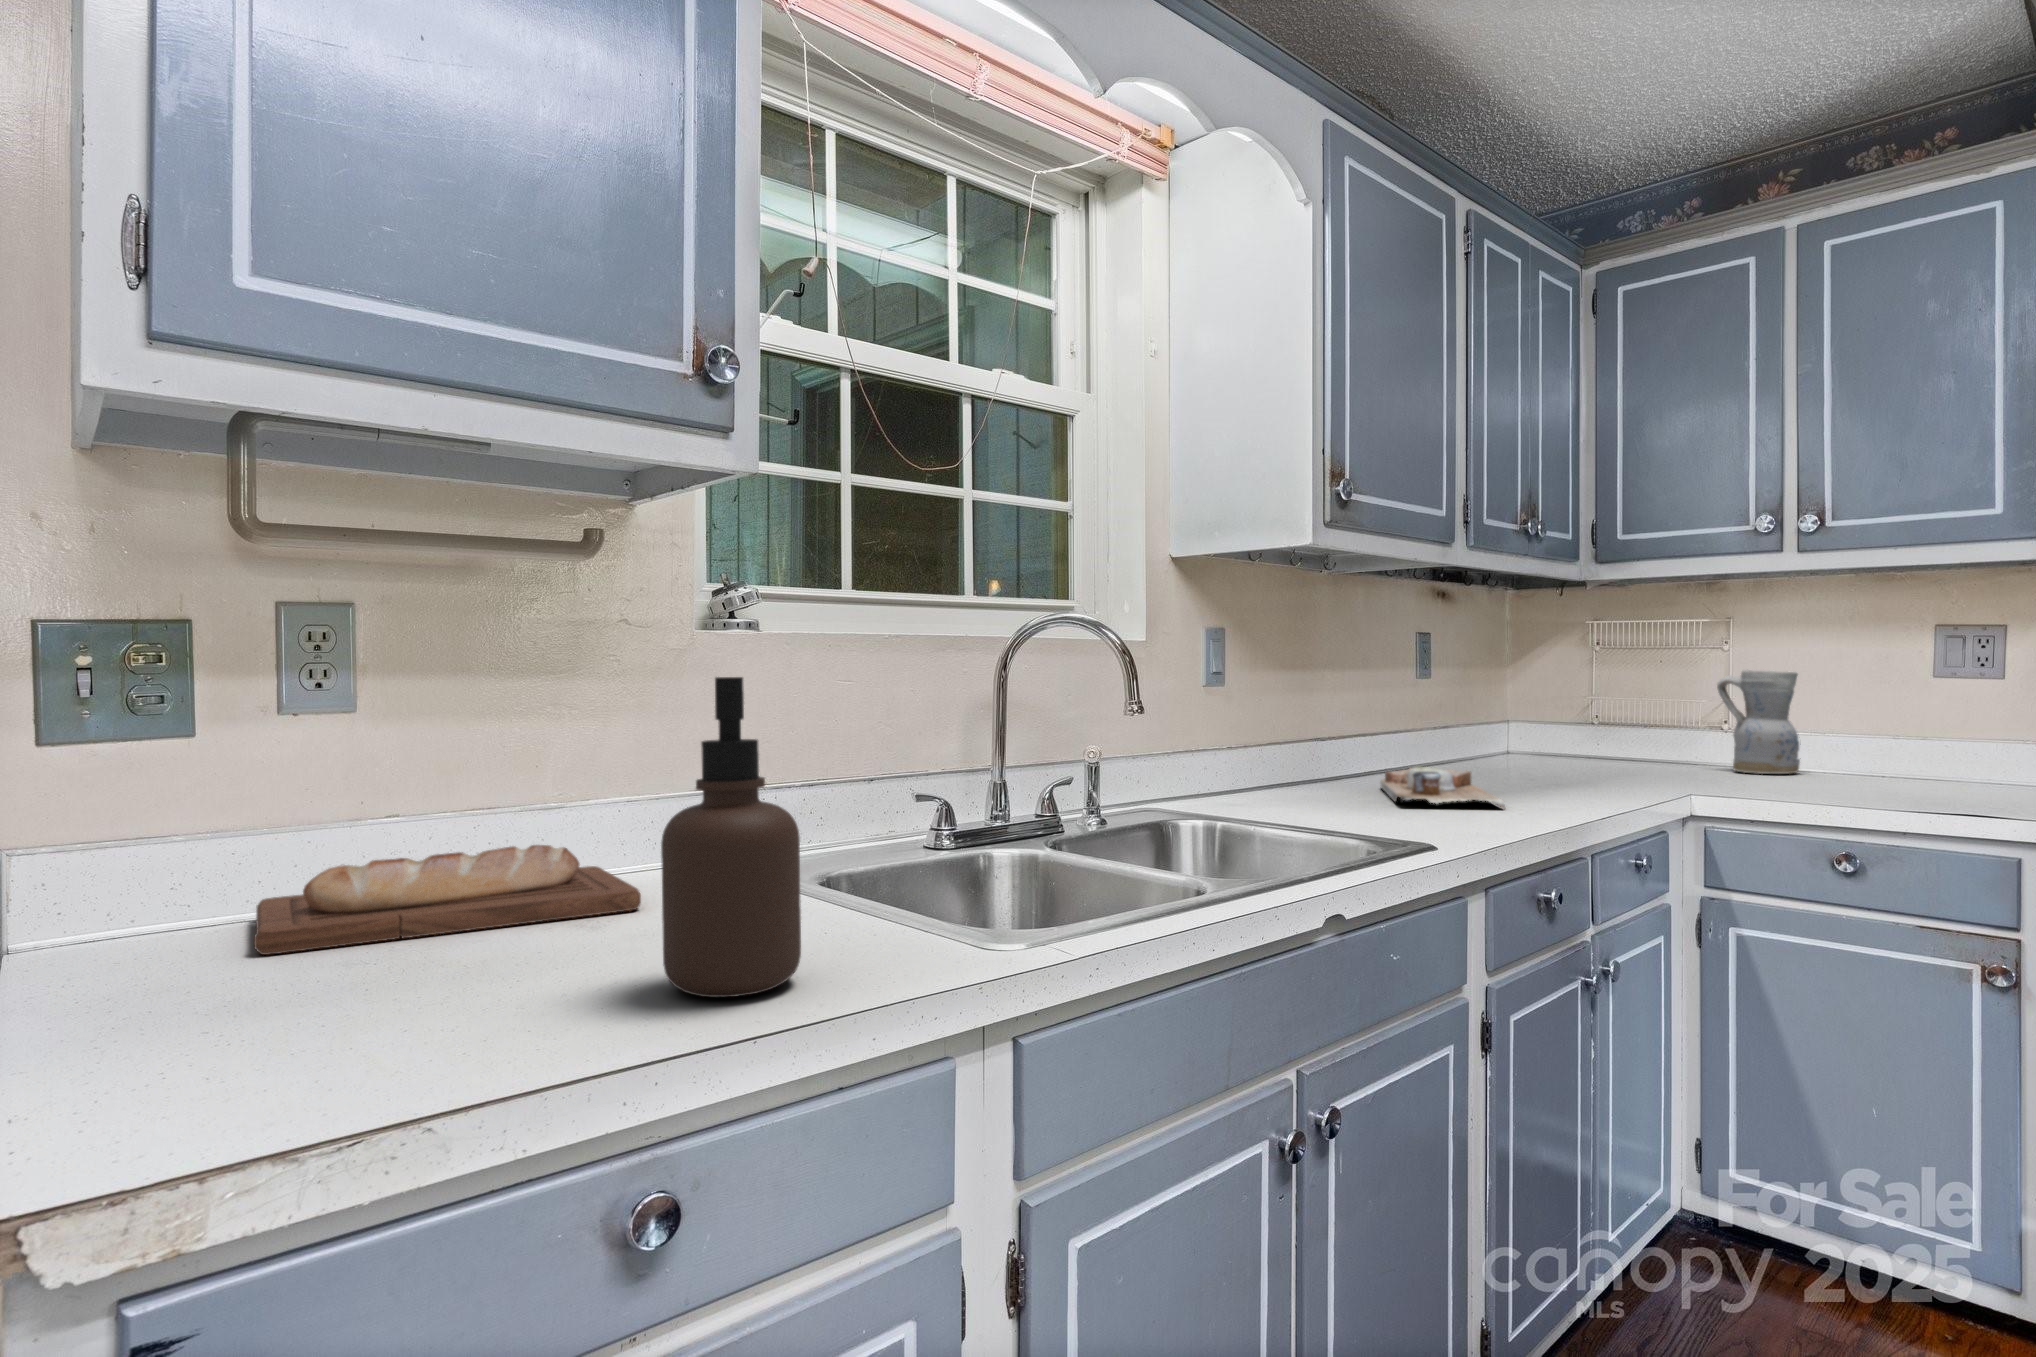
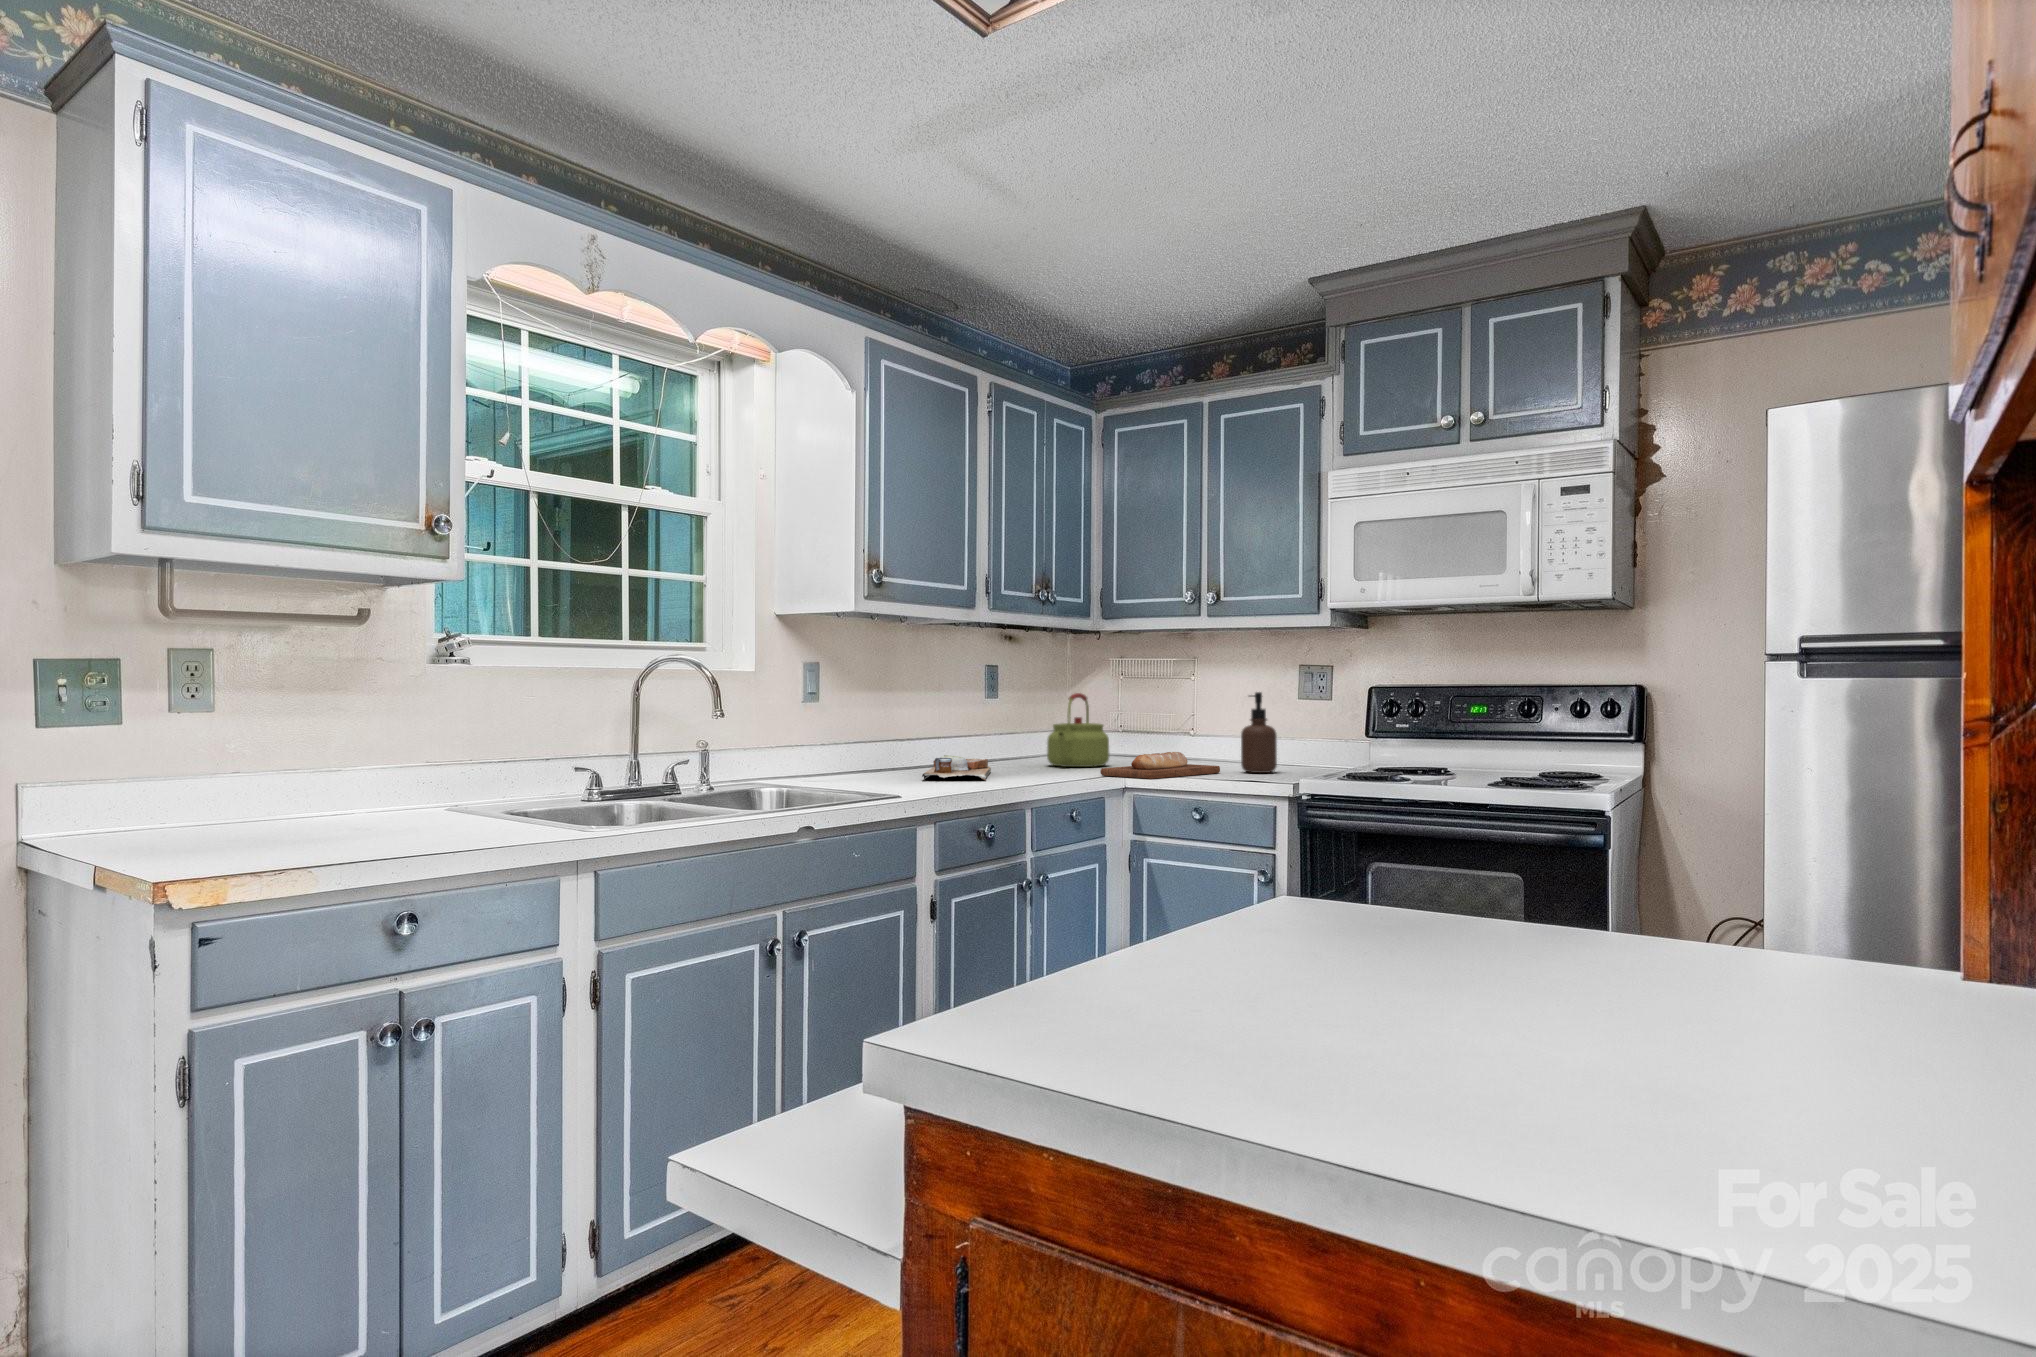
ceramic pitcher: present [1717,670,1800,774] -> none [1183,693,1230,763]
kettle: none [1524,671,1625,780] -> present [1047,693,1109,767]
soap dispenser: present [661,677,801,997] -> present [1241,692,1277,773]
bread loaf: present [254,845,641,955] -> present [1100,752,1220,779]

